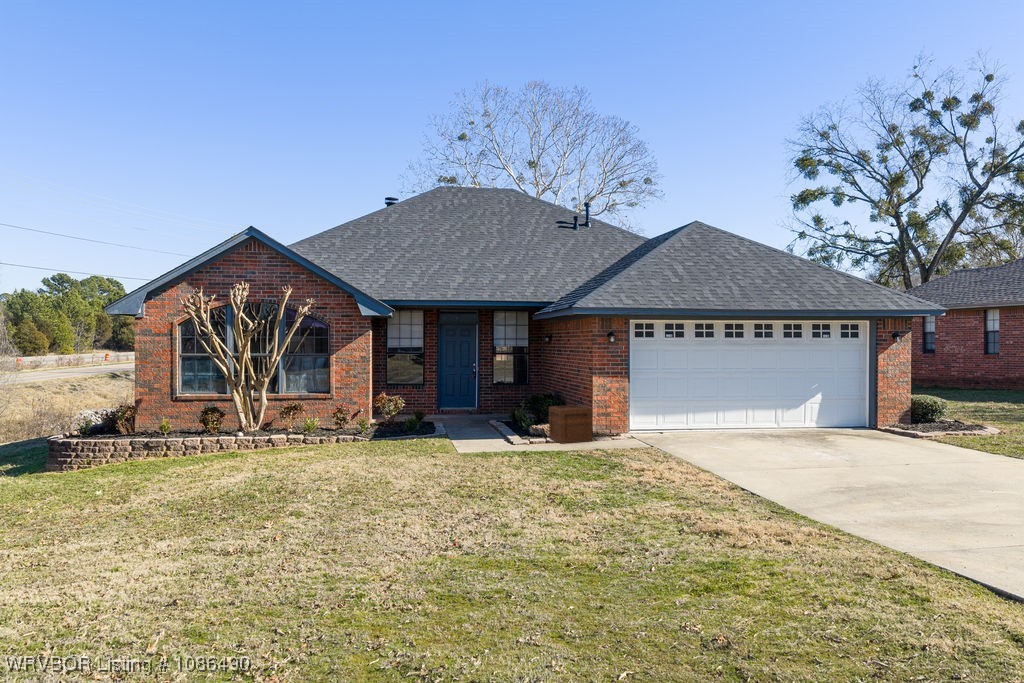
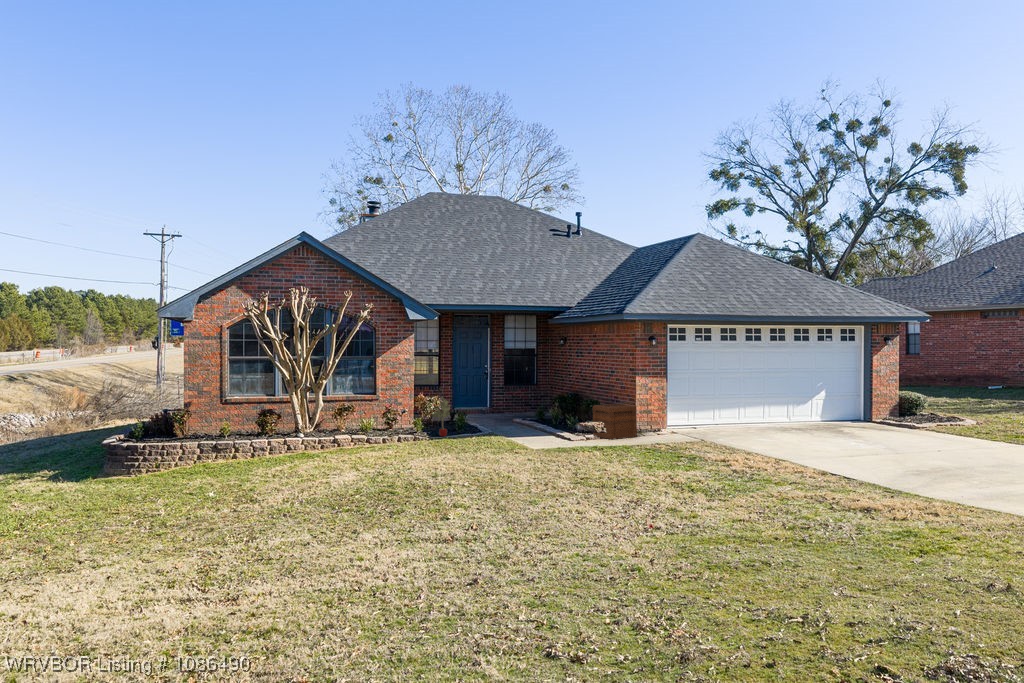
potted tree: none [389,394,413,435] -> present [432,397,450,437]

